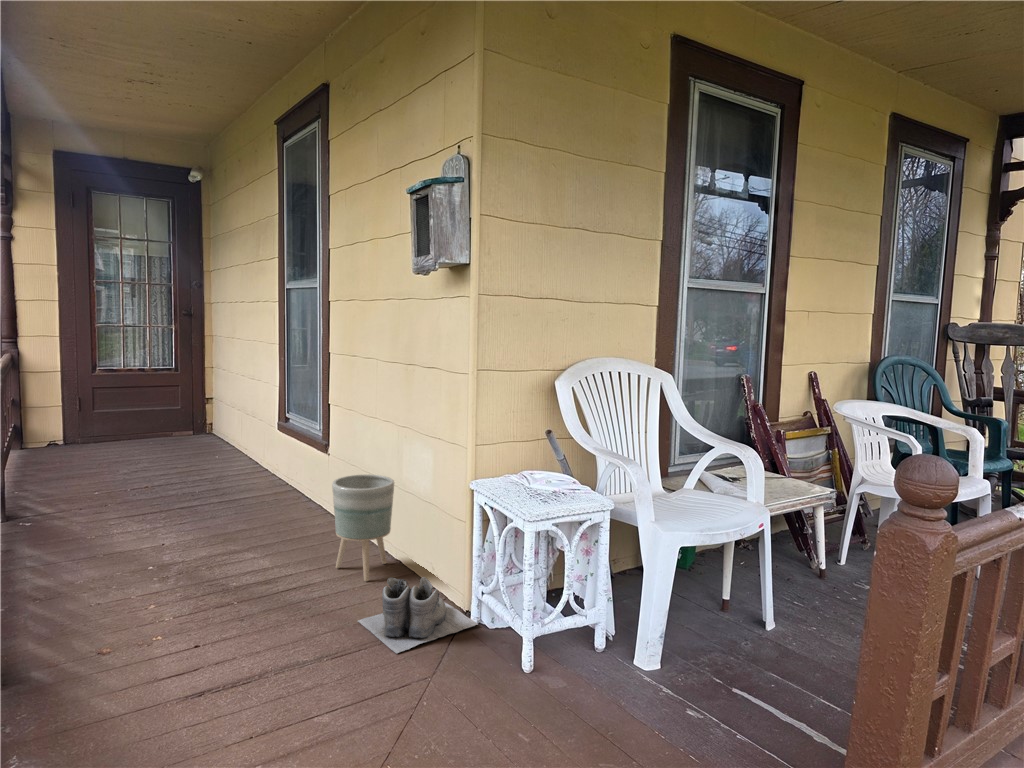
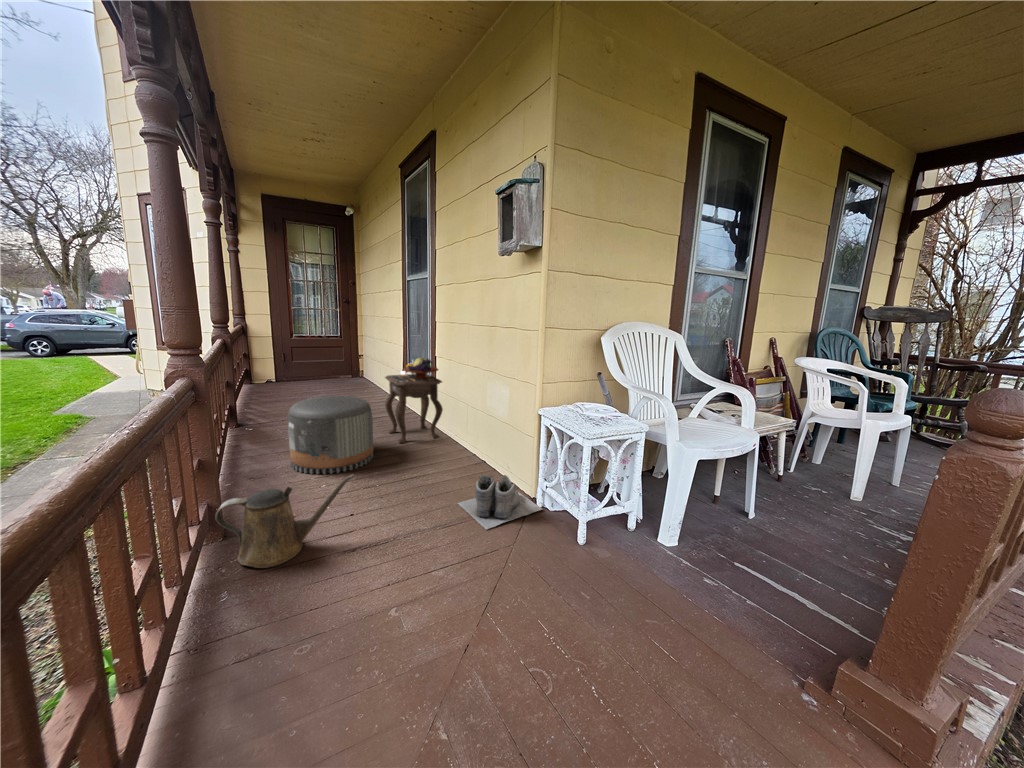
side table: none [250,406,339,540] -> present [385,358,443,443]
pouf: none [104,470,233,588] -> present [288,396,373,474]
planter: present [332,474,394,581] -> none [439,402,482,474]
watering can: none [18,580,212,713] -> present [215,475,354,568]

